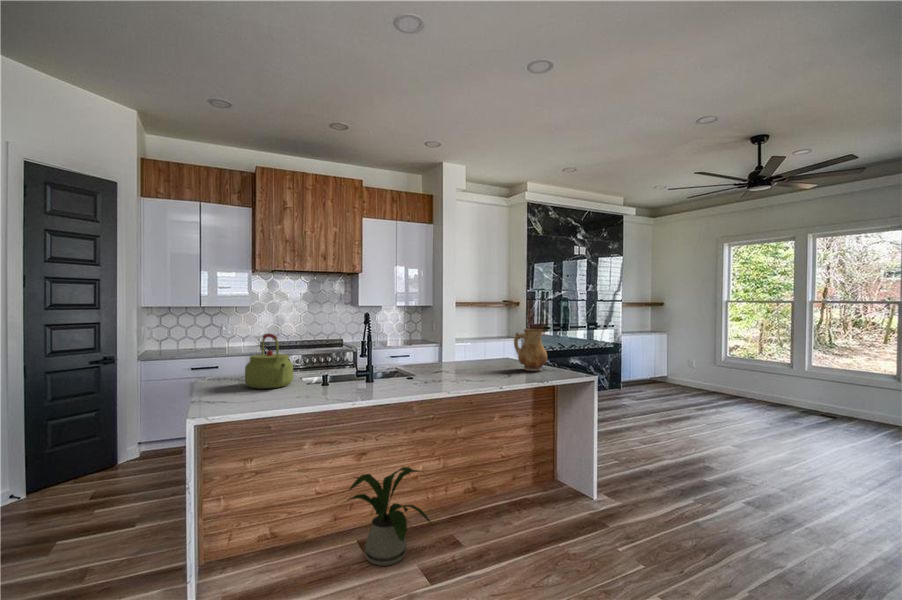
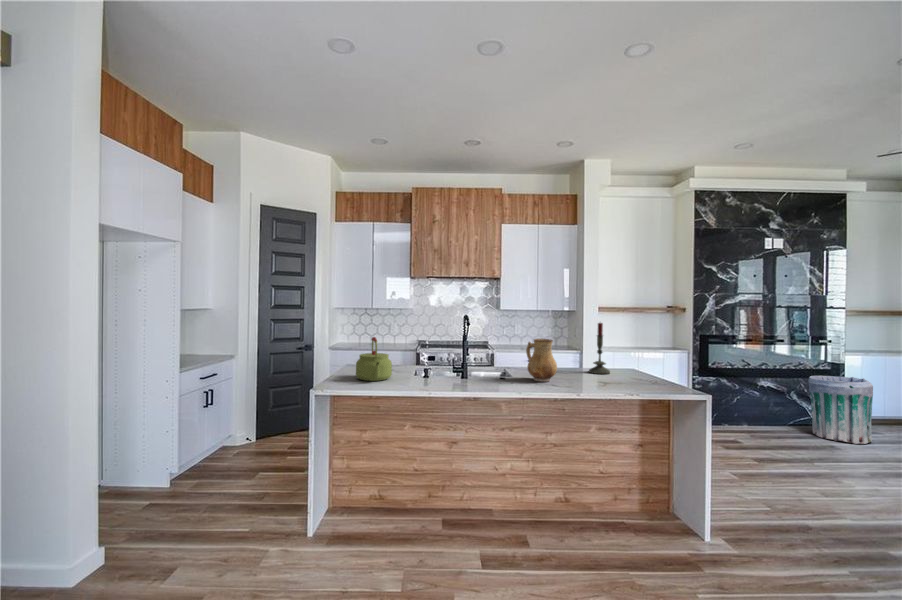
candle: none [483,312,502,363] -> present [589,323,610,374]
ceramic pitcher: present [514,329,547,371] -> present [526,339,557,382]
trash can: none [604,356,645,407] -> present [808,376,873,444]
house plant: present [347,467,432,566] -> none [426,462,499,545]

